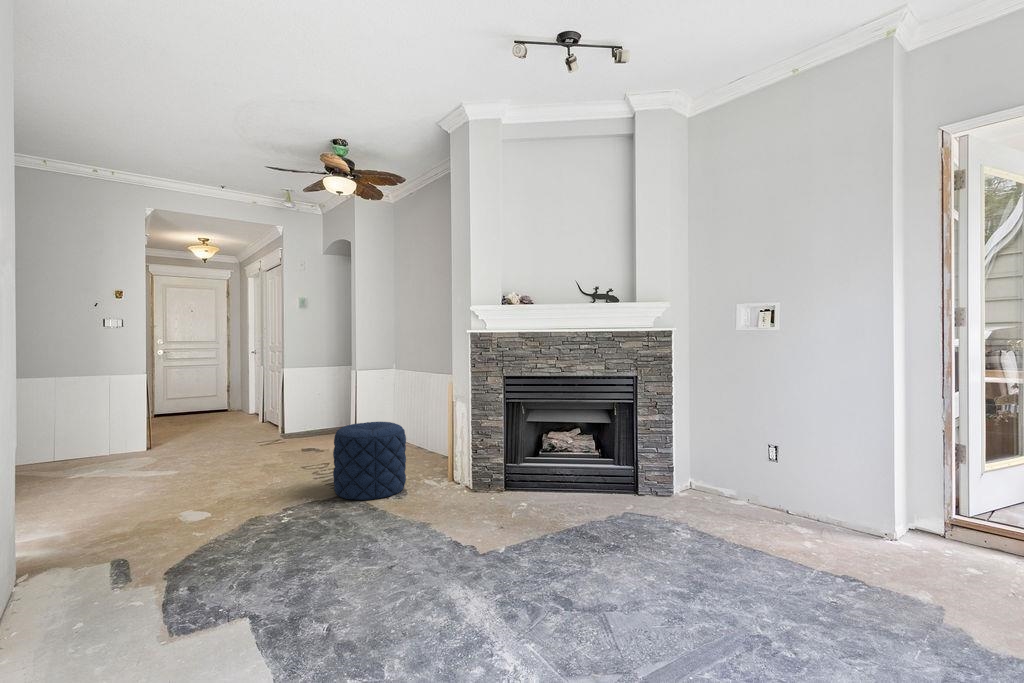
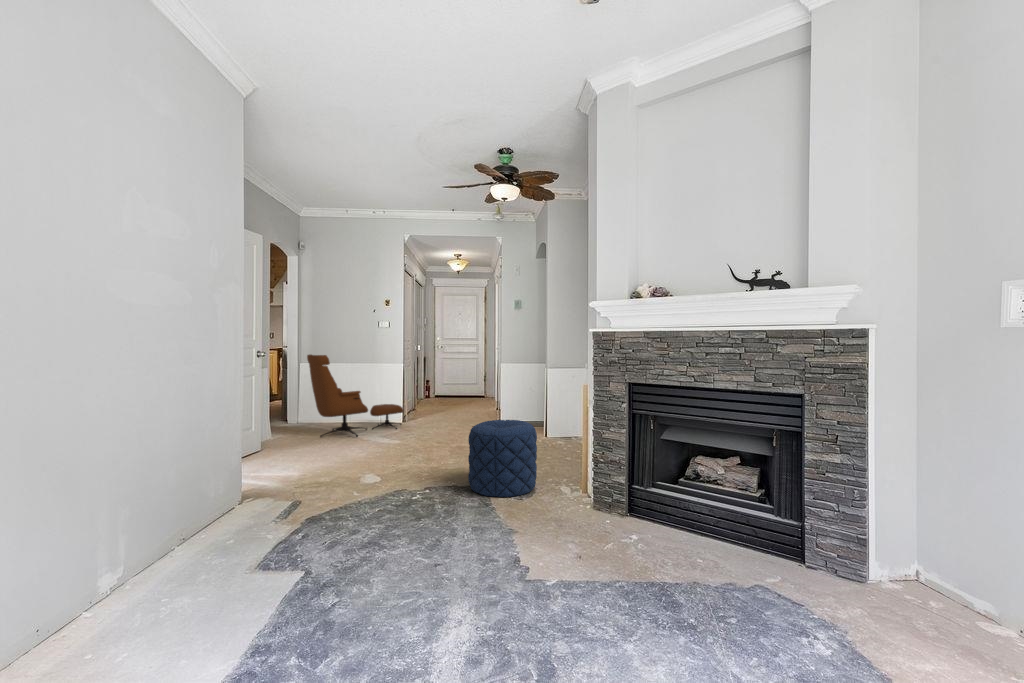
lounge chair: none [2,363,155,483] -> present [307,355,404,437]

